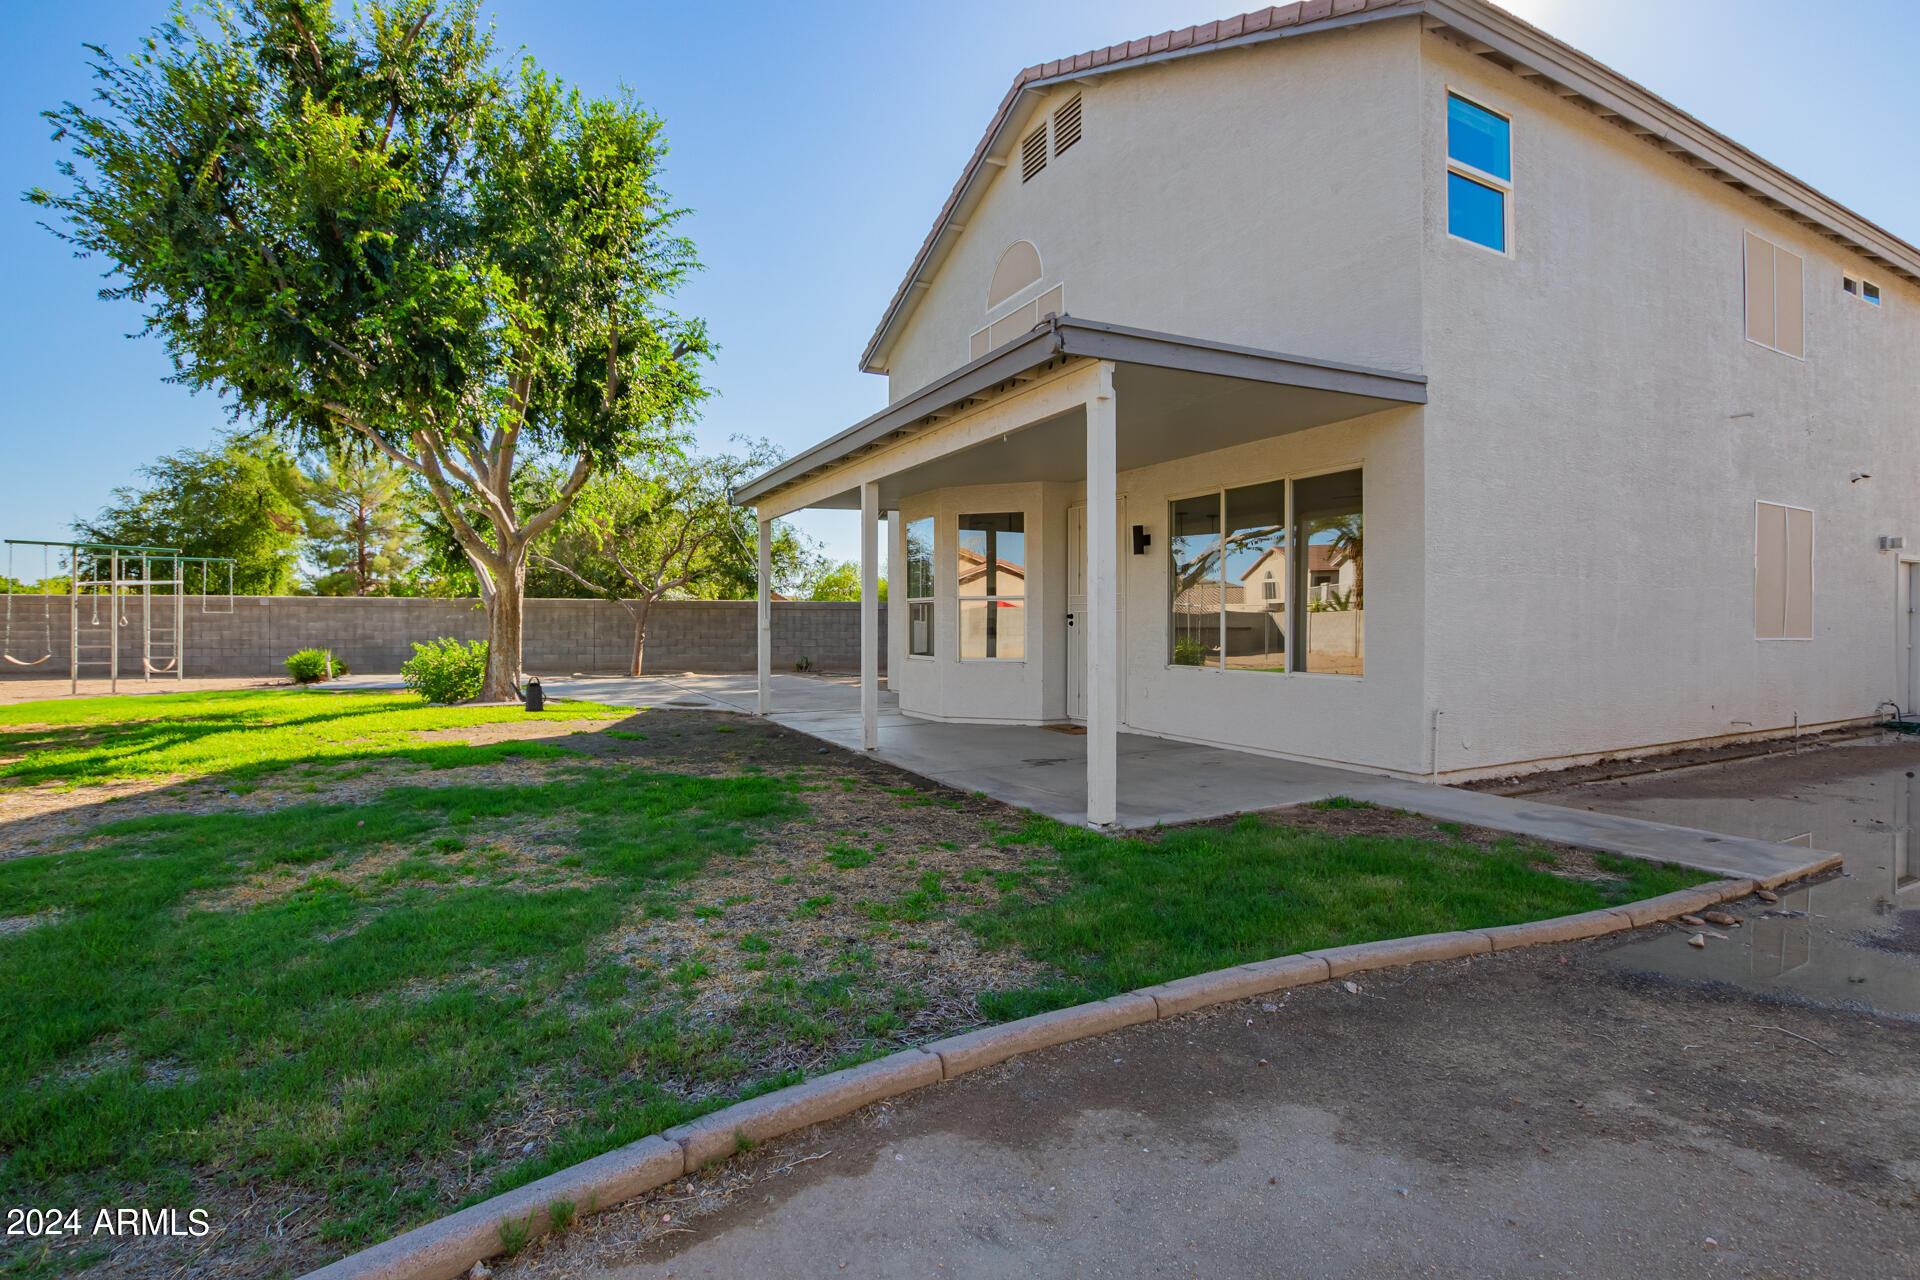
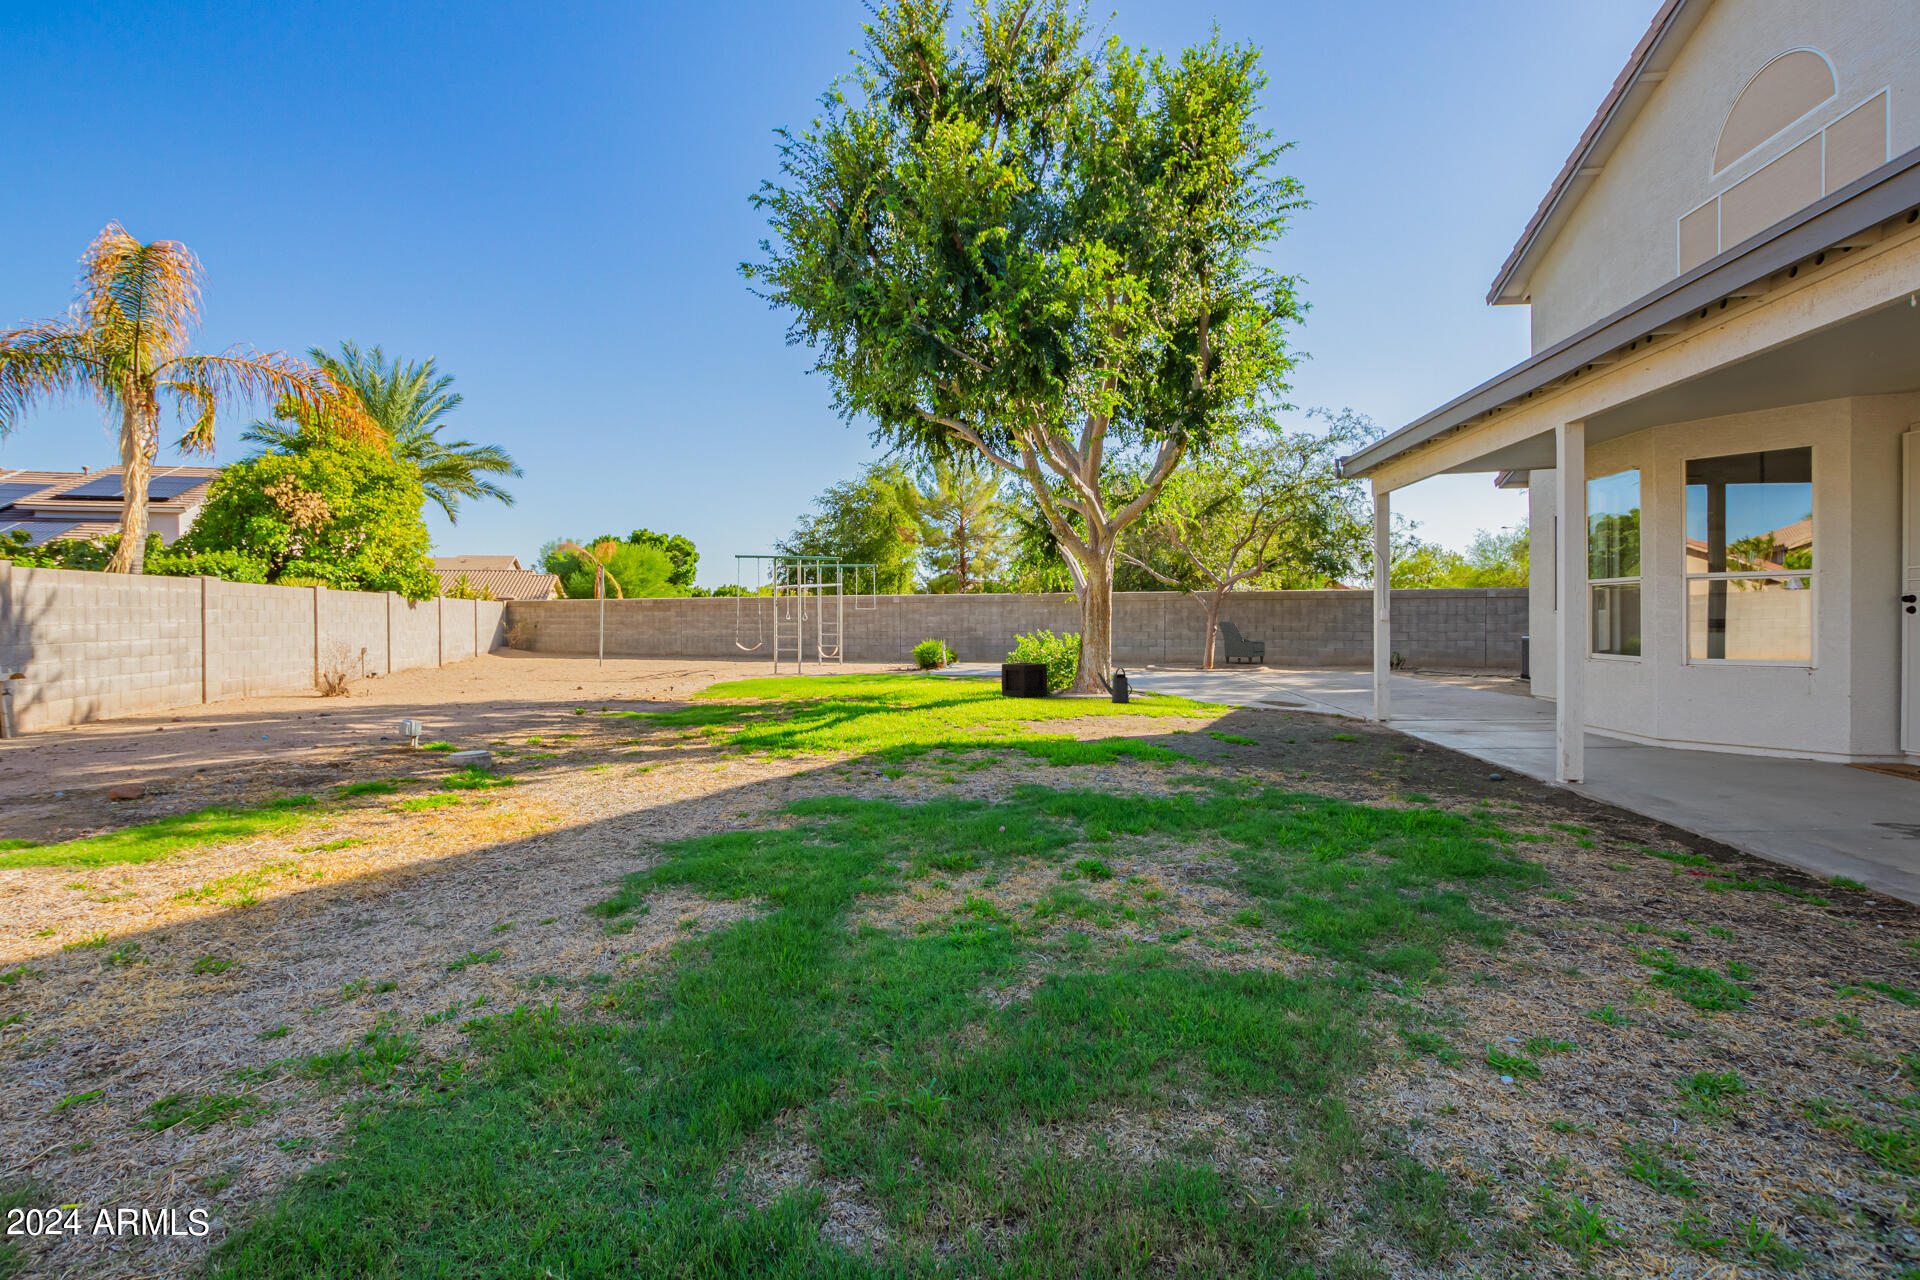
chair: none [660,631,706,673] -> present [1218,621,1265,664]
wooden crate: none [399,674,455,711] -> present [1002,663,1047,698]

